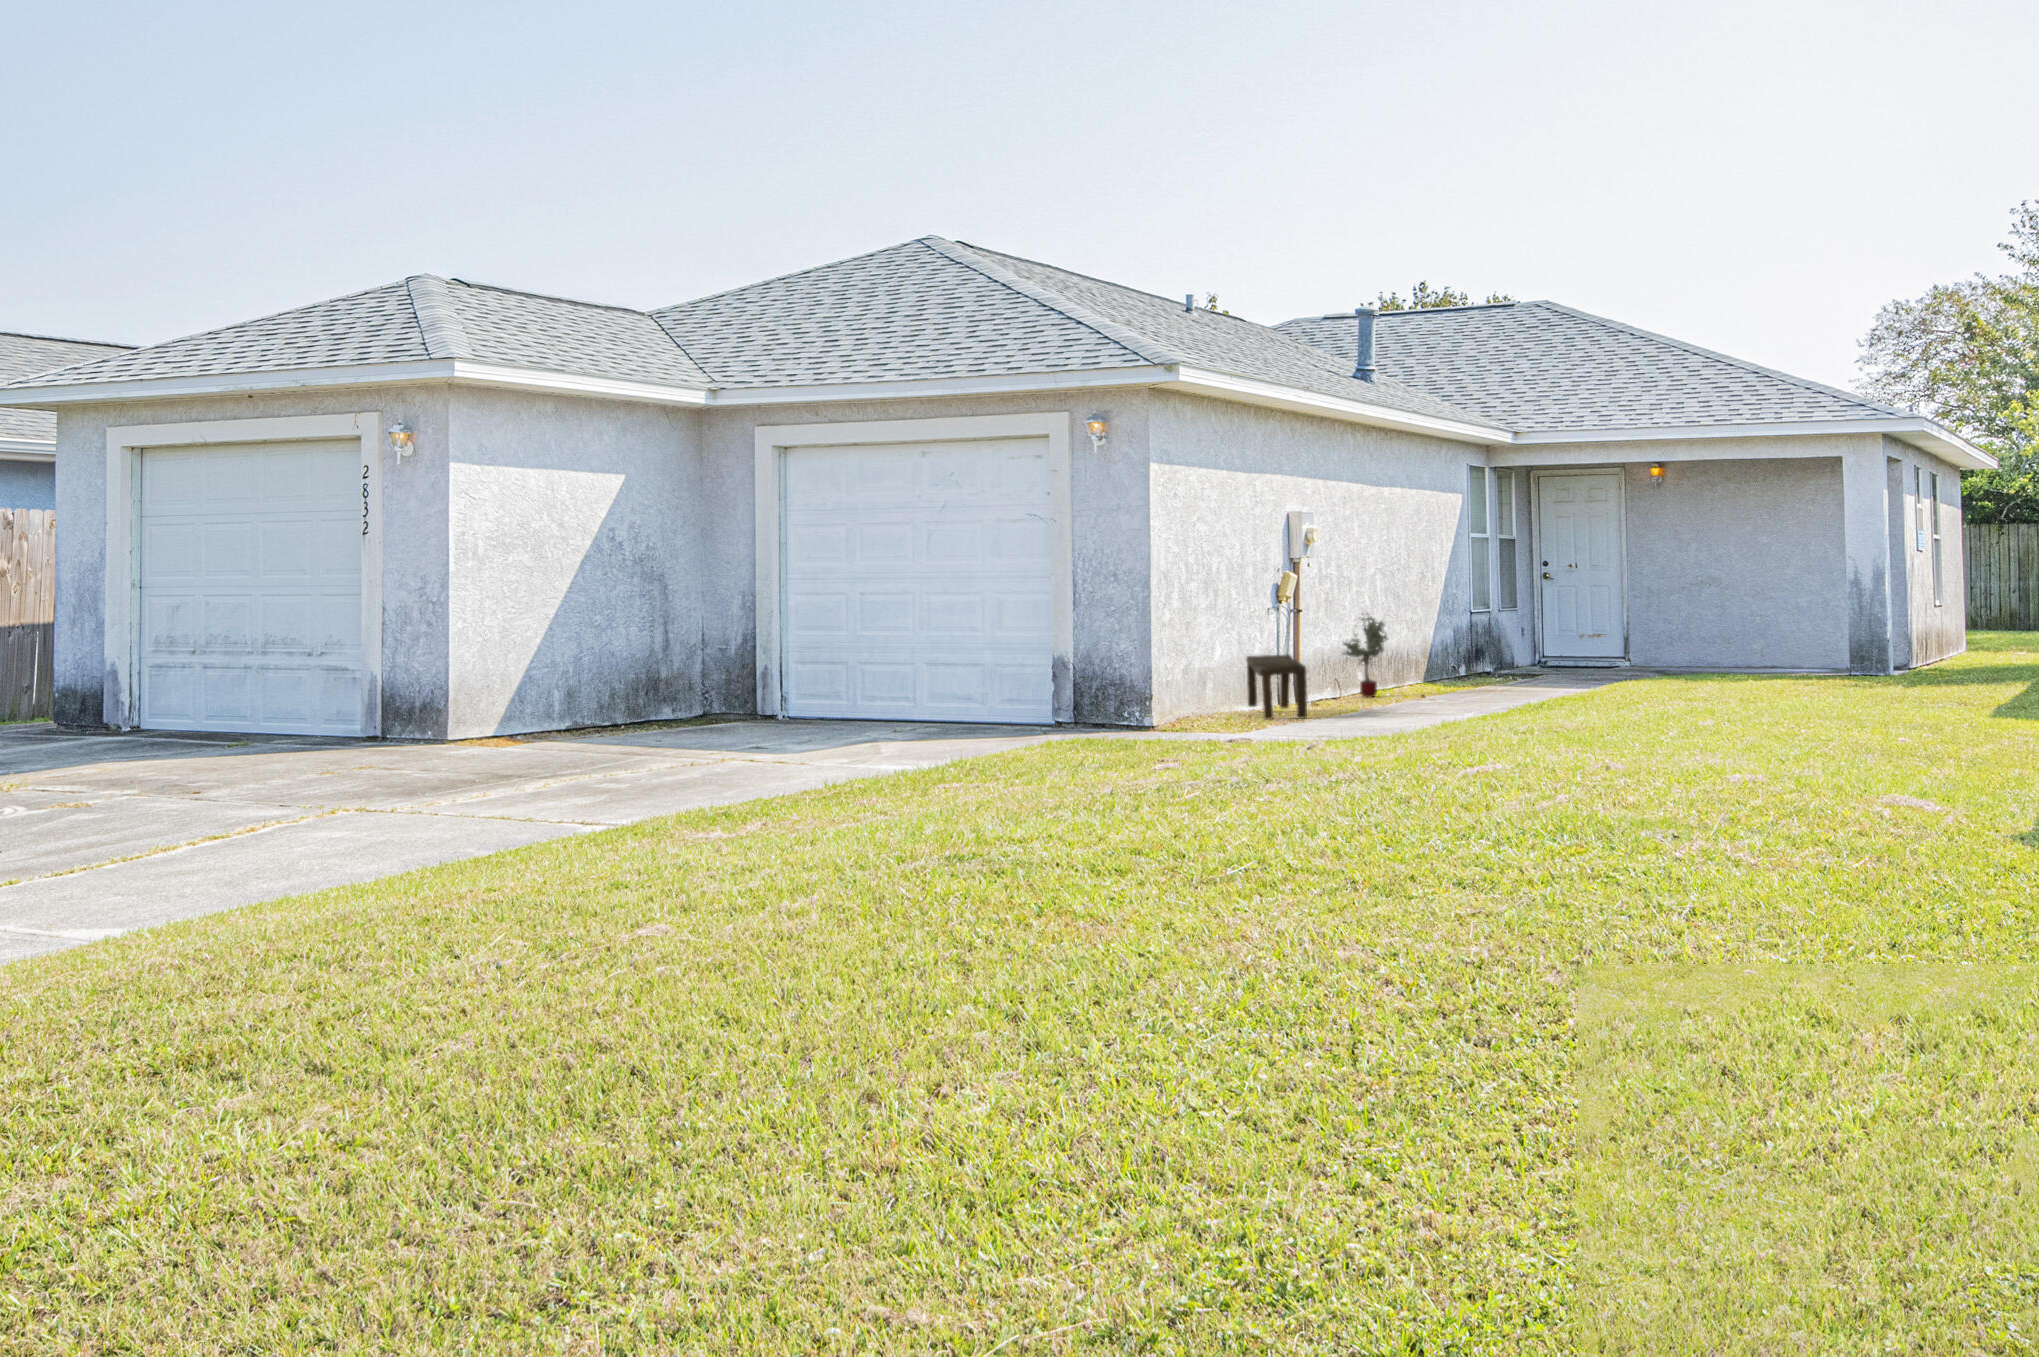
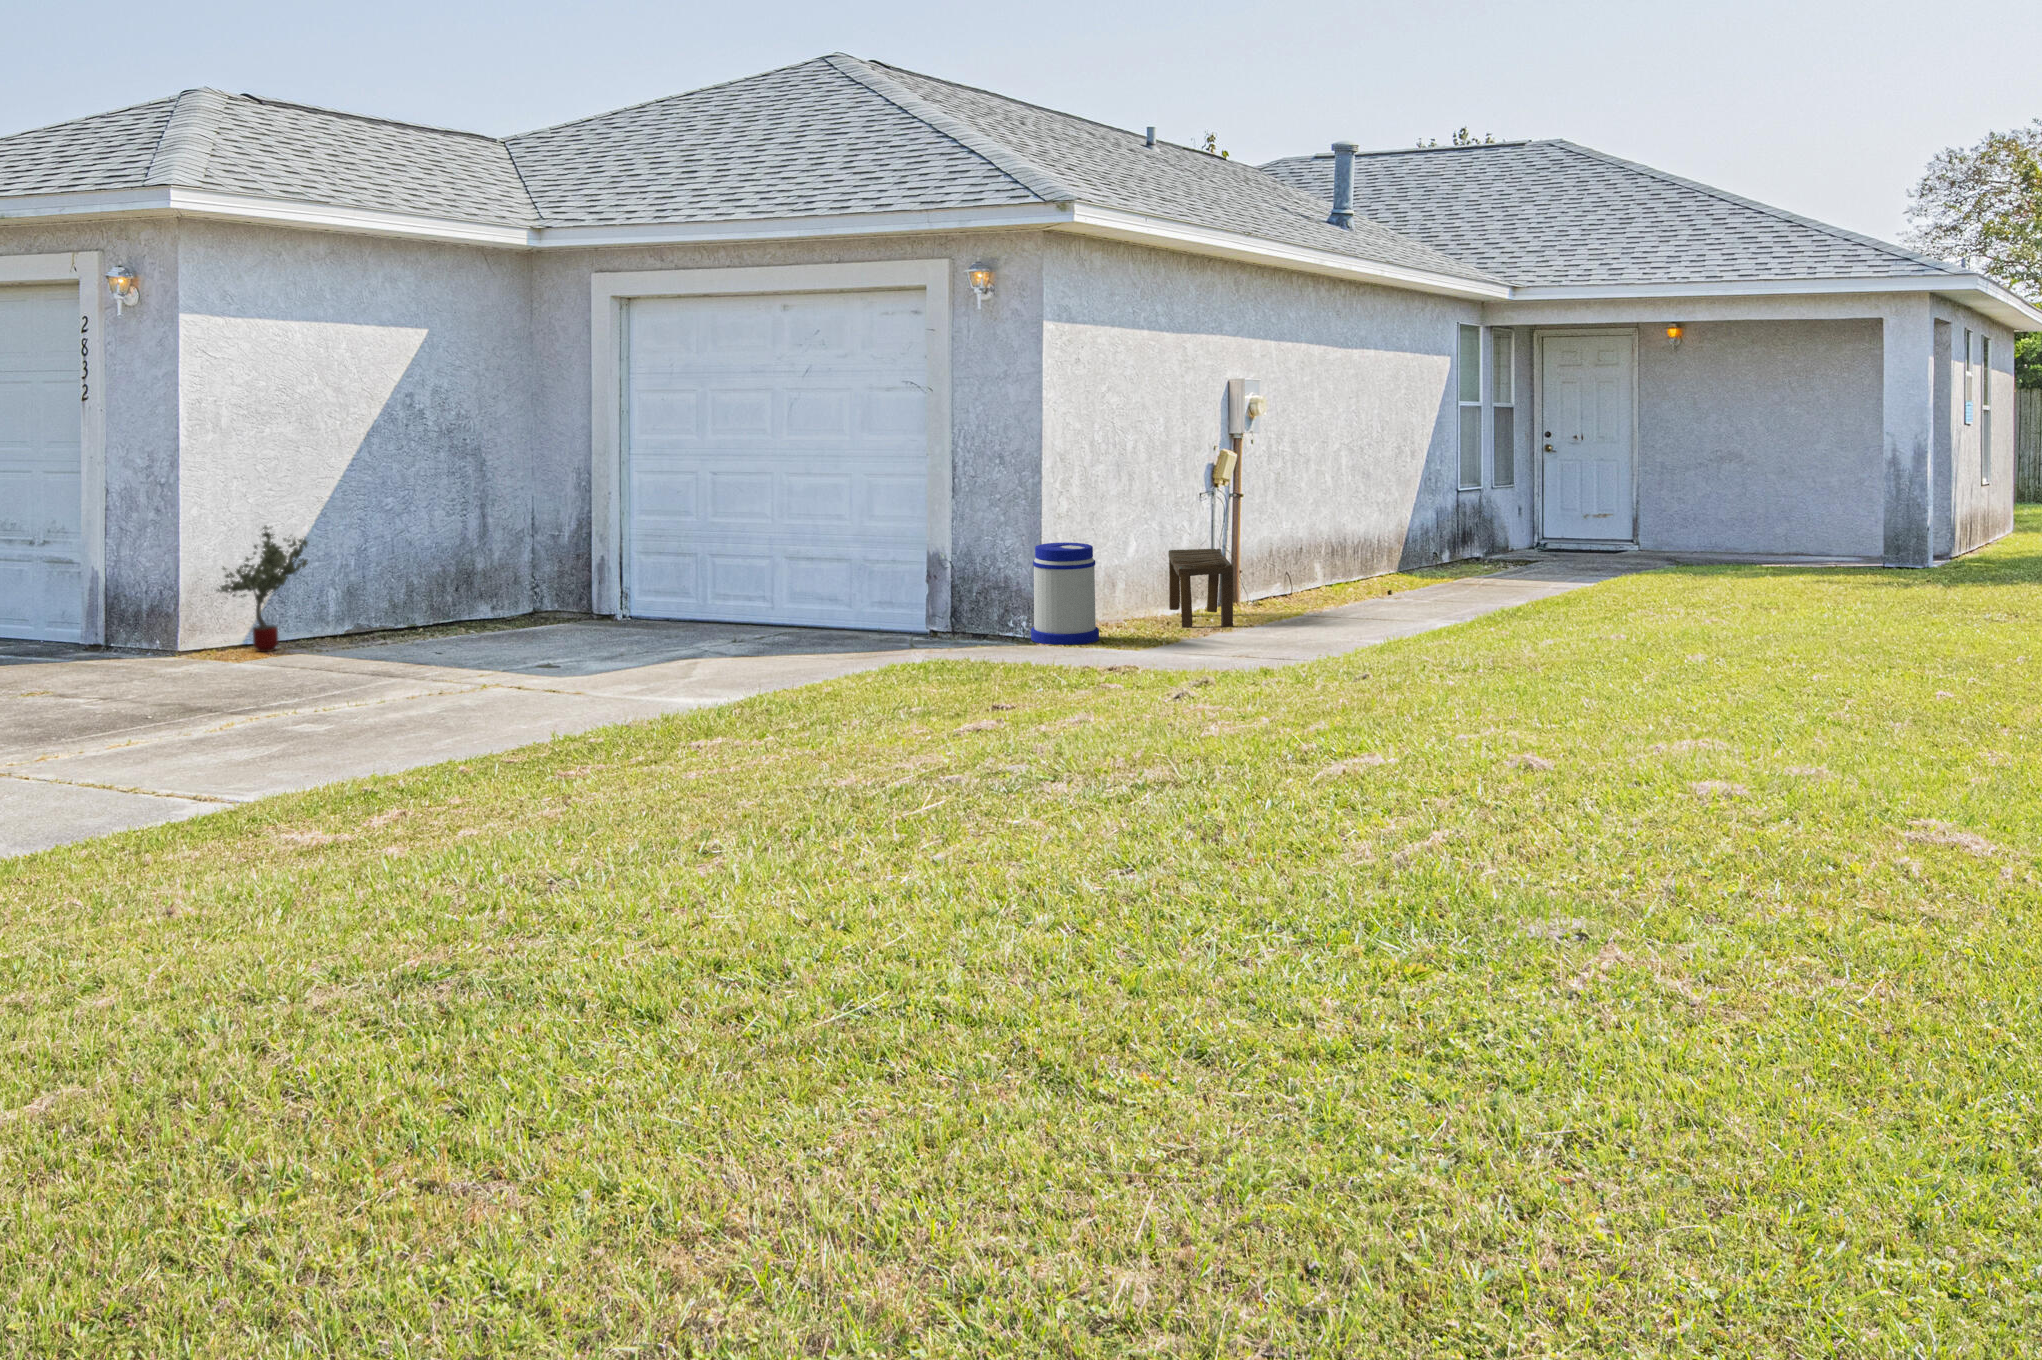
potted tree: present [1344,613,1388,698] -> present [216,526,308,652]
trash can: none [1146,646,1203,730] -> present [1031,542,1099,645]

